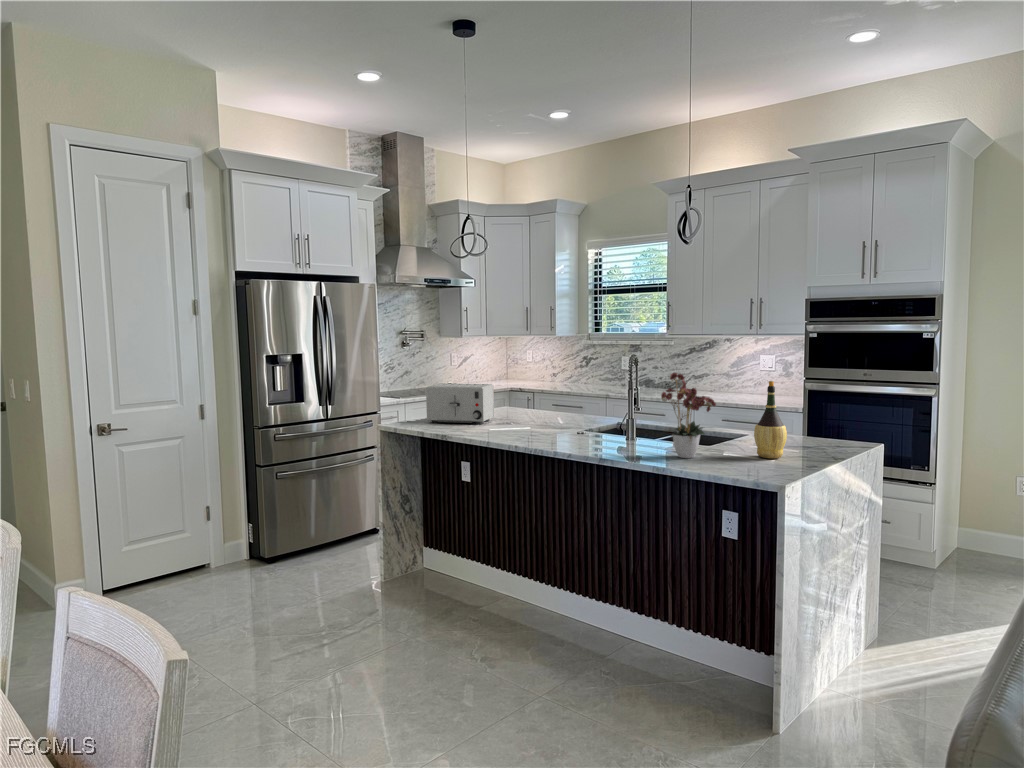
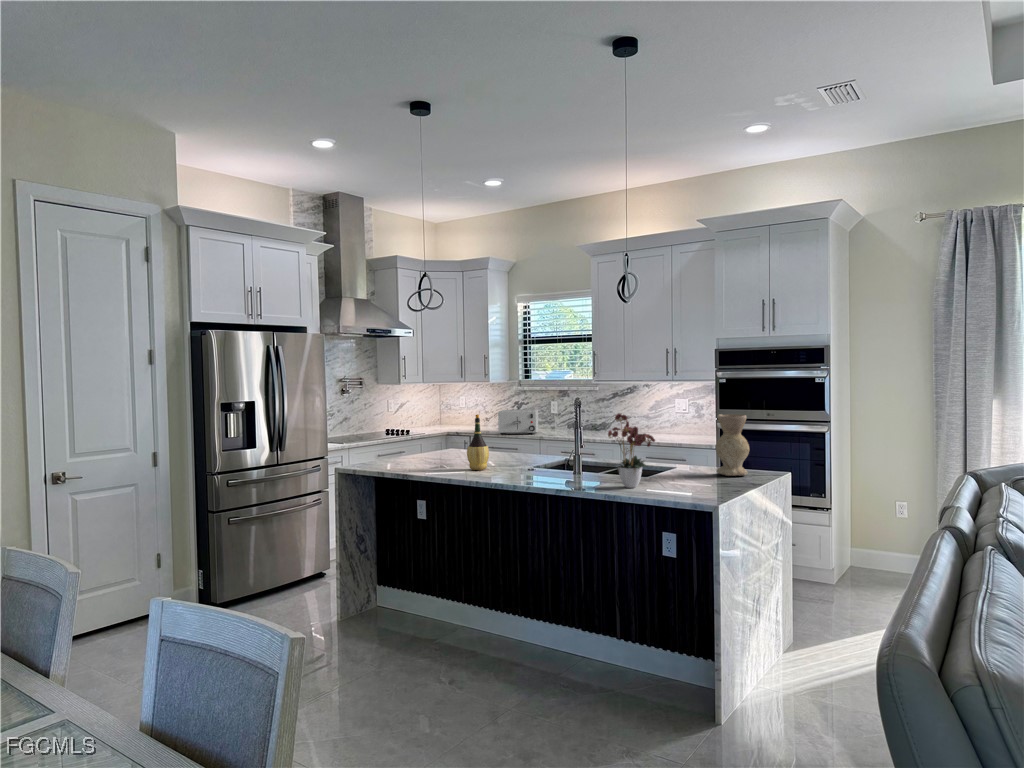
vase: none [793,375,834,446] -> present [716,414,749,476]
wine bottle: present [754,381,787,458] -> present [467,414,489,470]
toaster: present [426,383,494,424] -> present [498,410,538,434]

